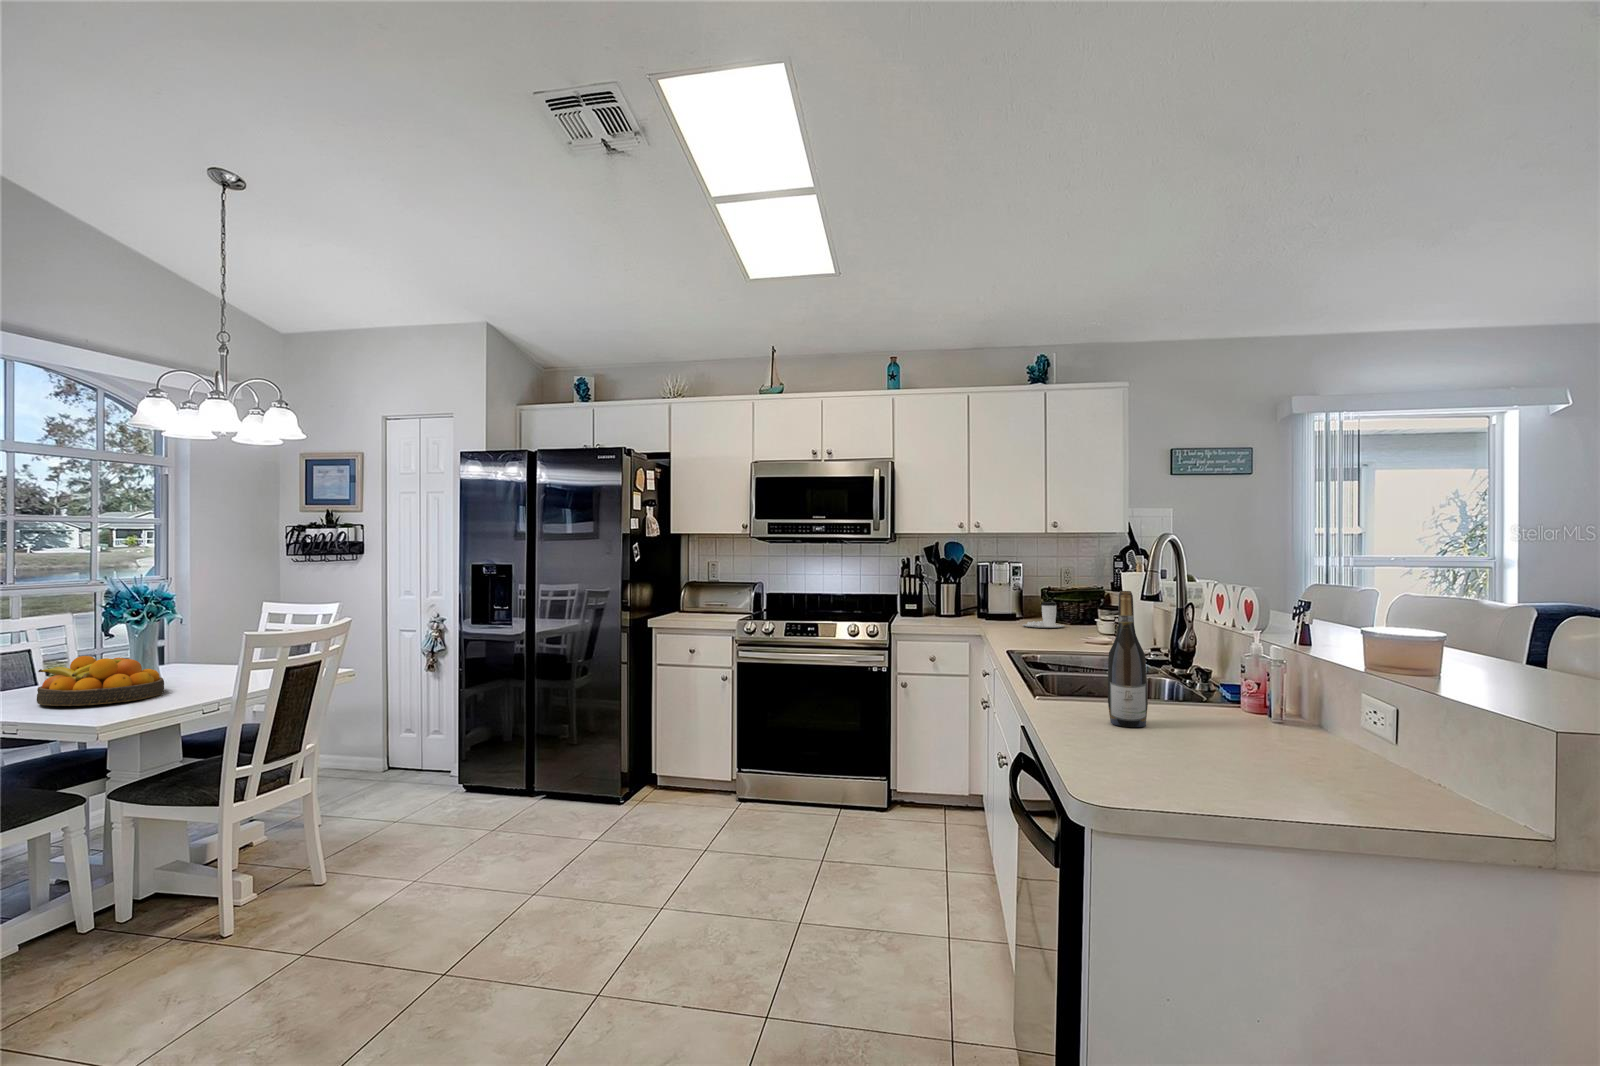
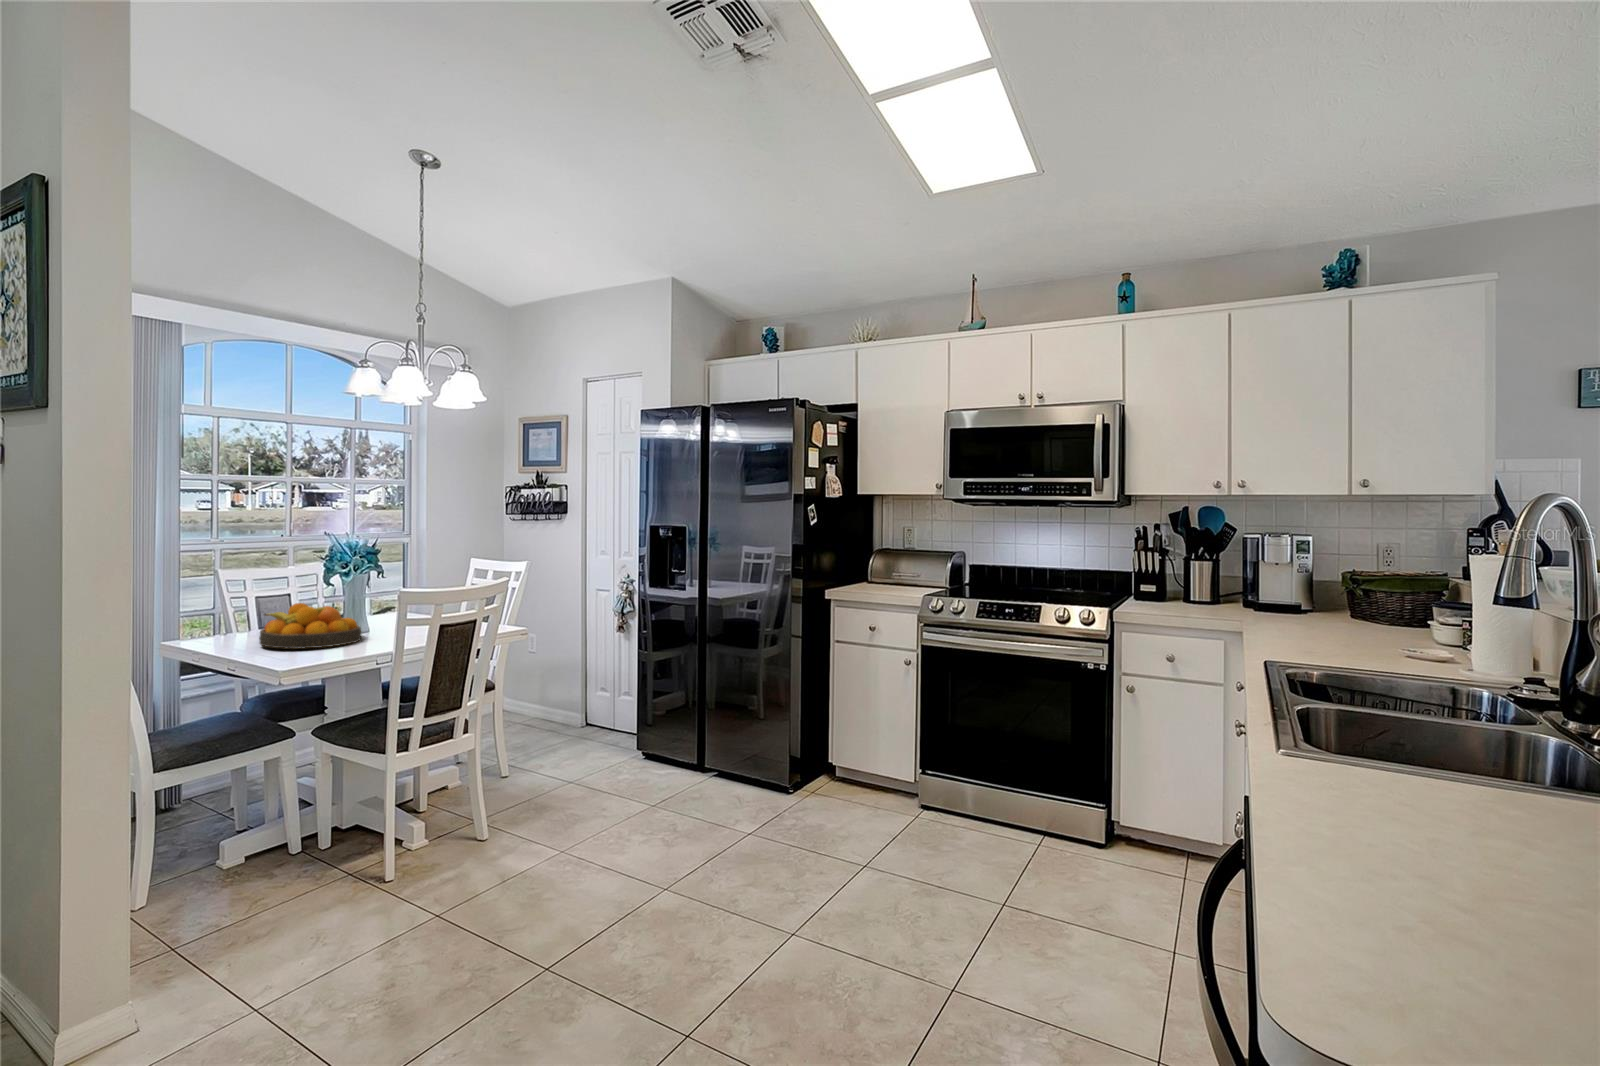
wine bottle: present [1108,591,1148,727] -> none [1429,588,1521,852]
coffee cup: present [1023,602,1064,628] -> none [1307,592,1378,629]

